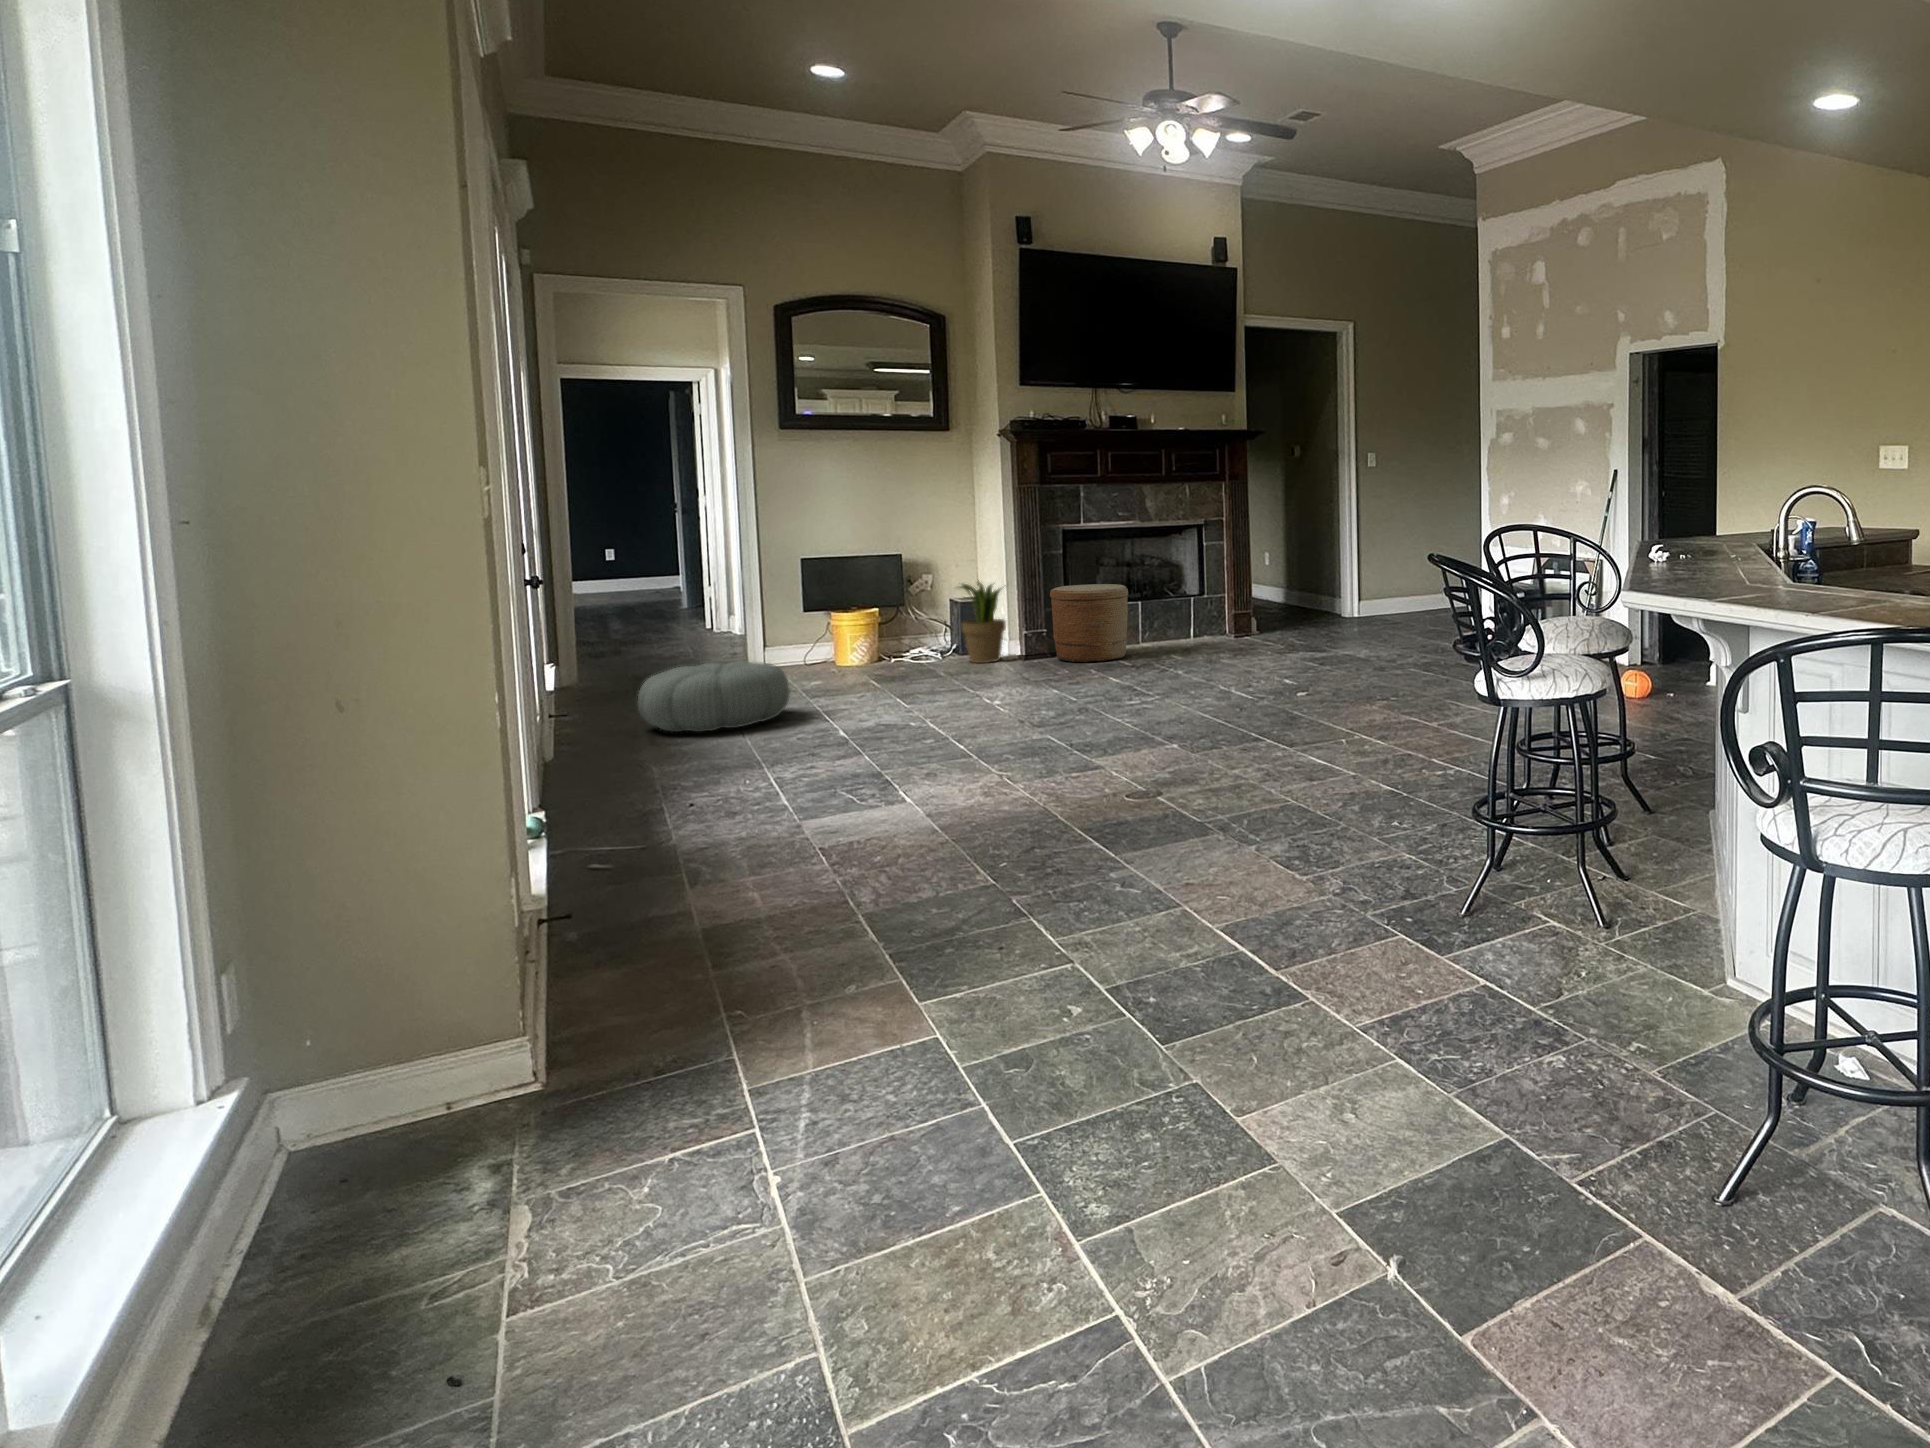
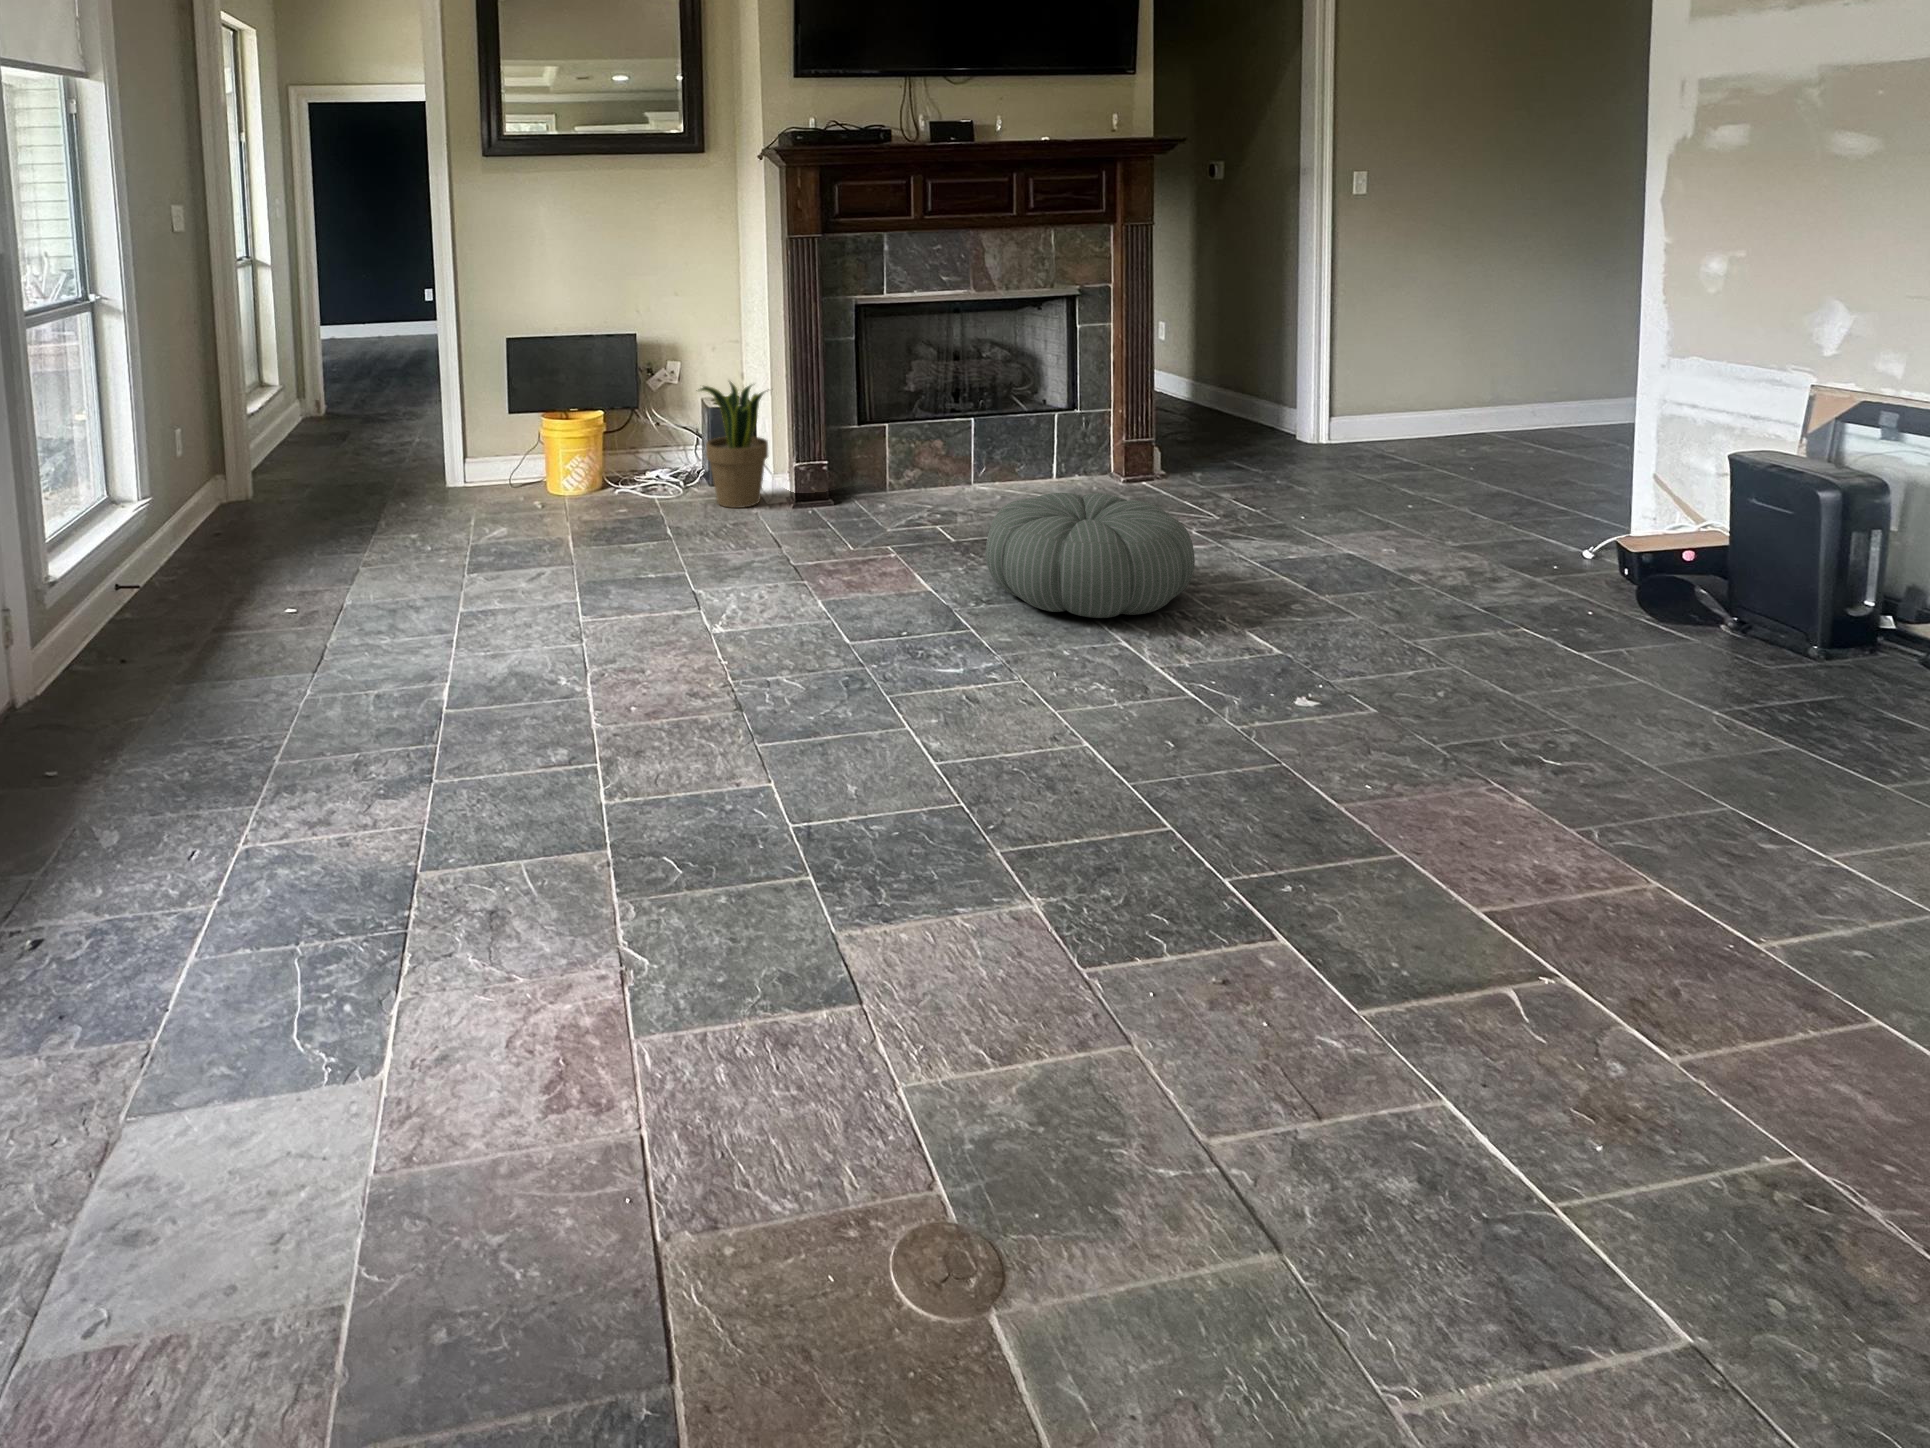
woven basket: present [1050,584,1128,662] -> none [832,391,953,527]
pouf: present [638,661,790,732] -> present [986,493,1195,618]

